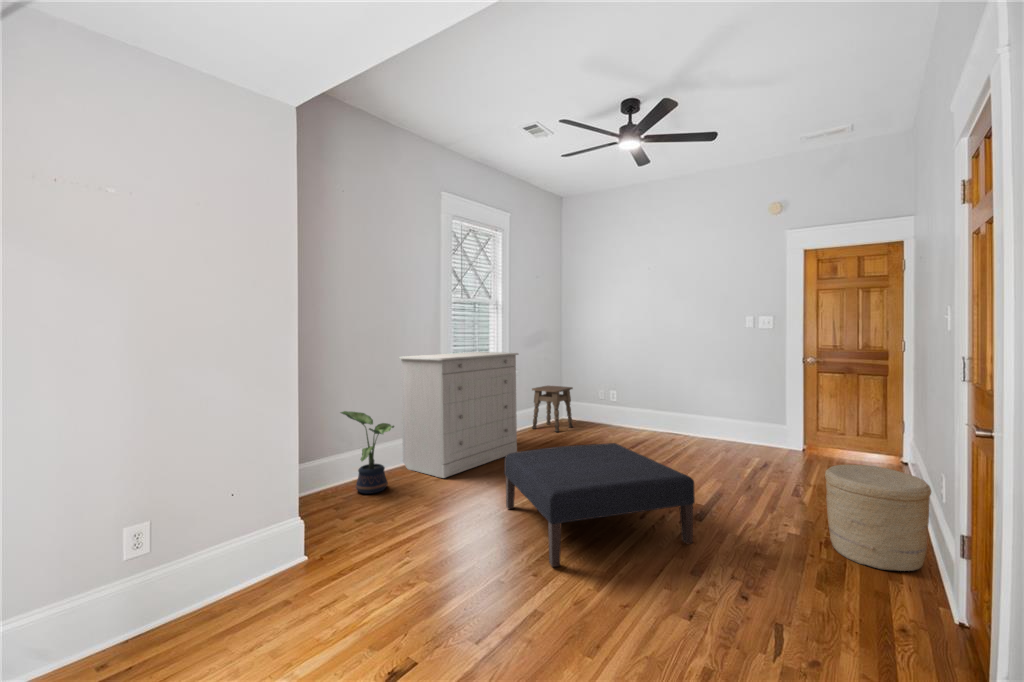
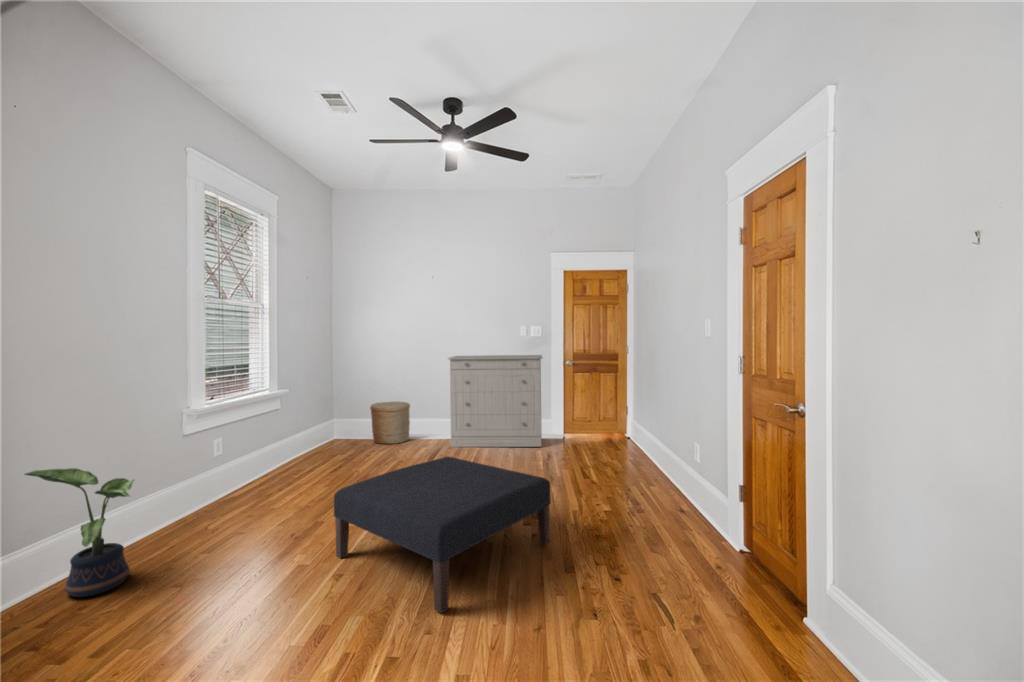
dresser: present [399,352,518,478] -> present [448,355,542,447]
side table: present [532,386,573,432] -> none [305,401,354,453]
woven basket: present [825,465,931,571] -> present [370,402,410,444]

